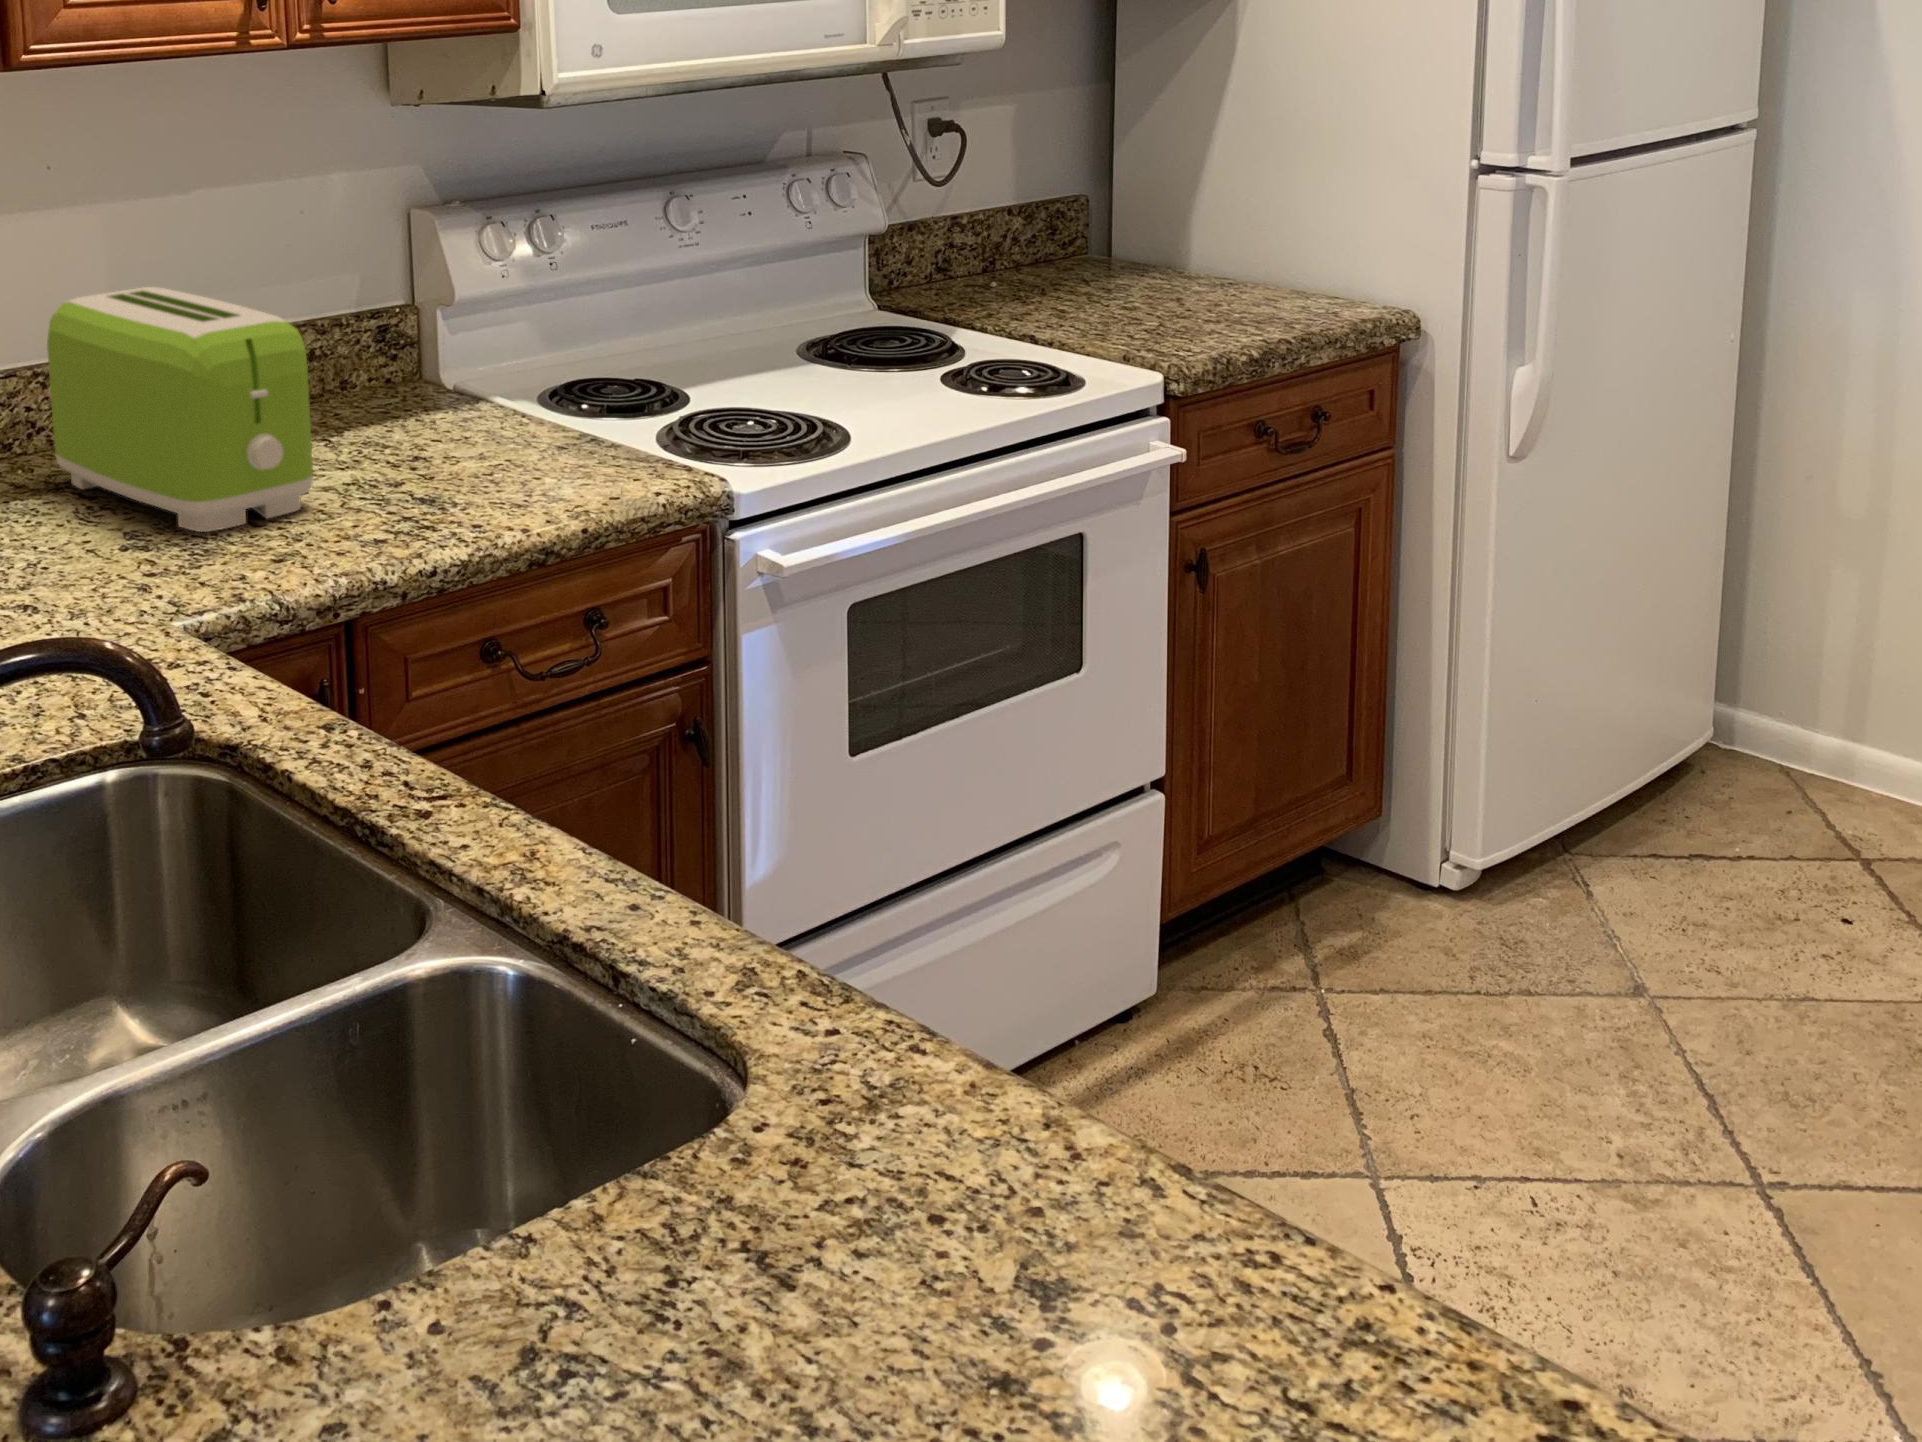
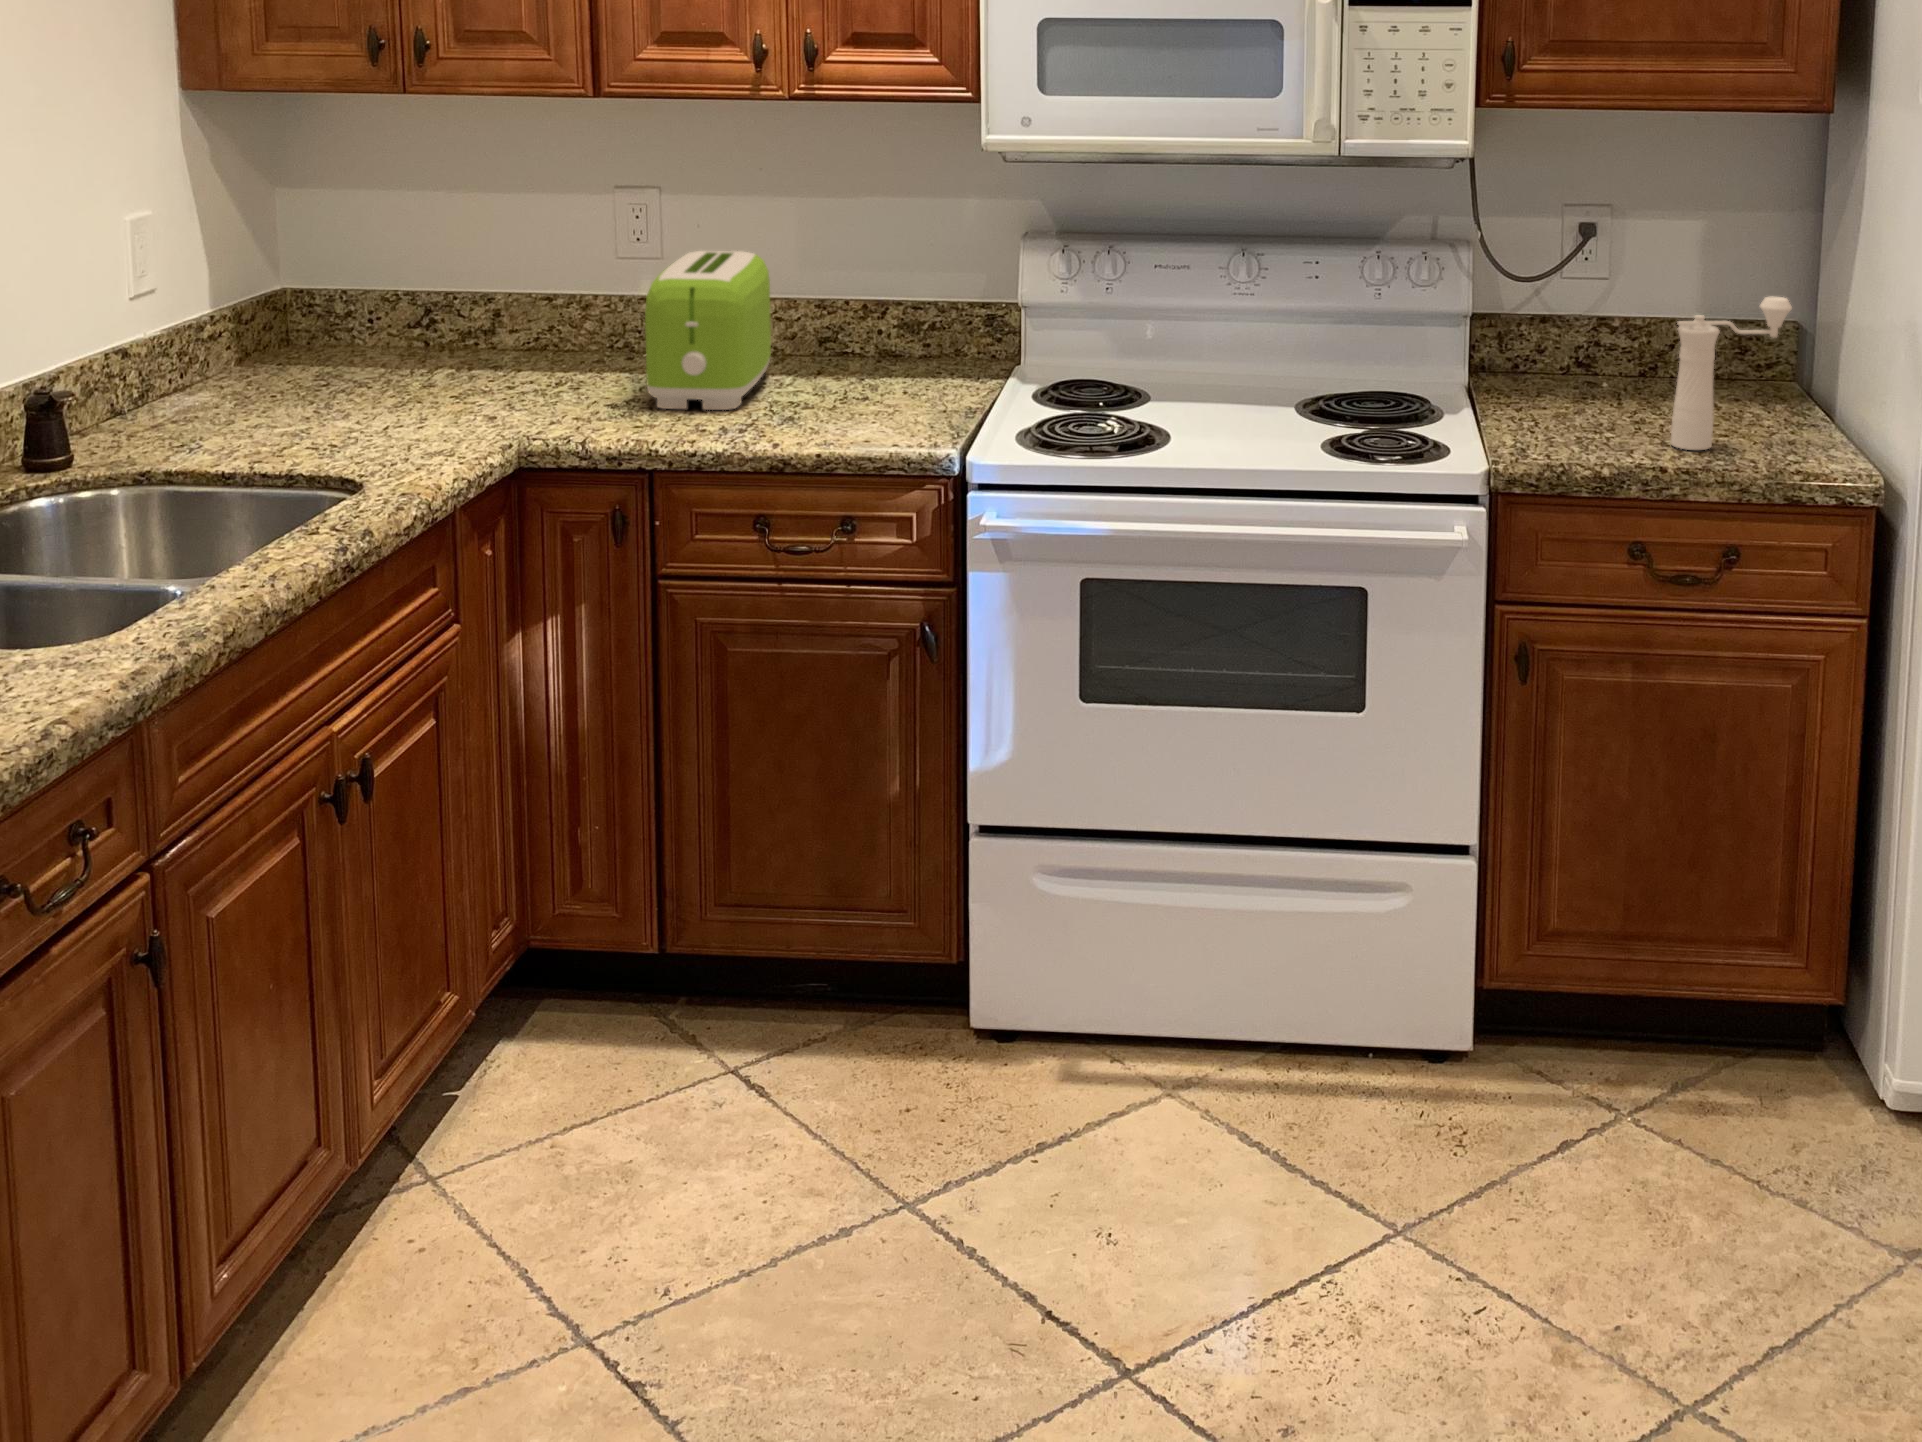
pepper mill: none [1193,158,1271,323] -> present [1671,296,1792,450]

